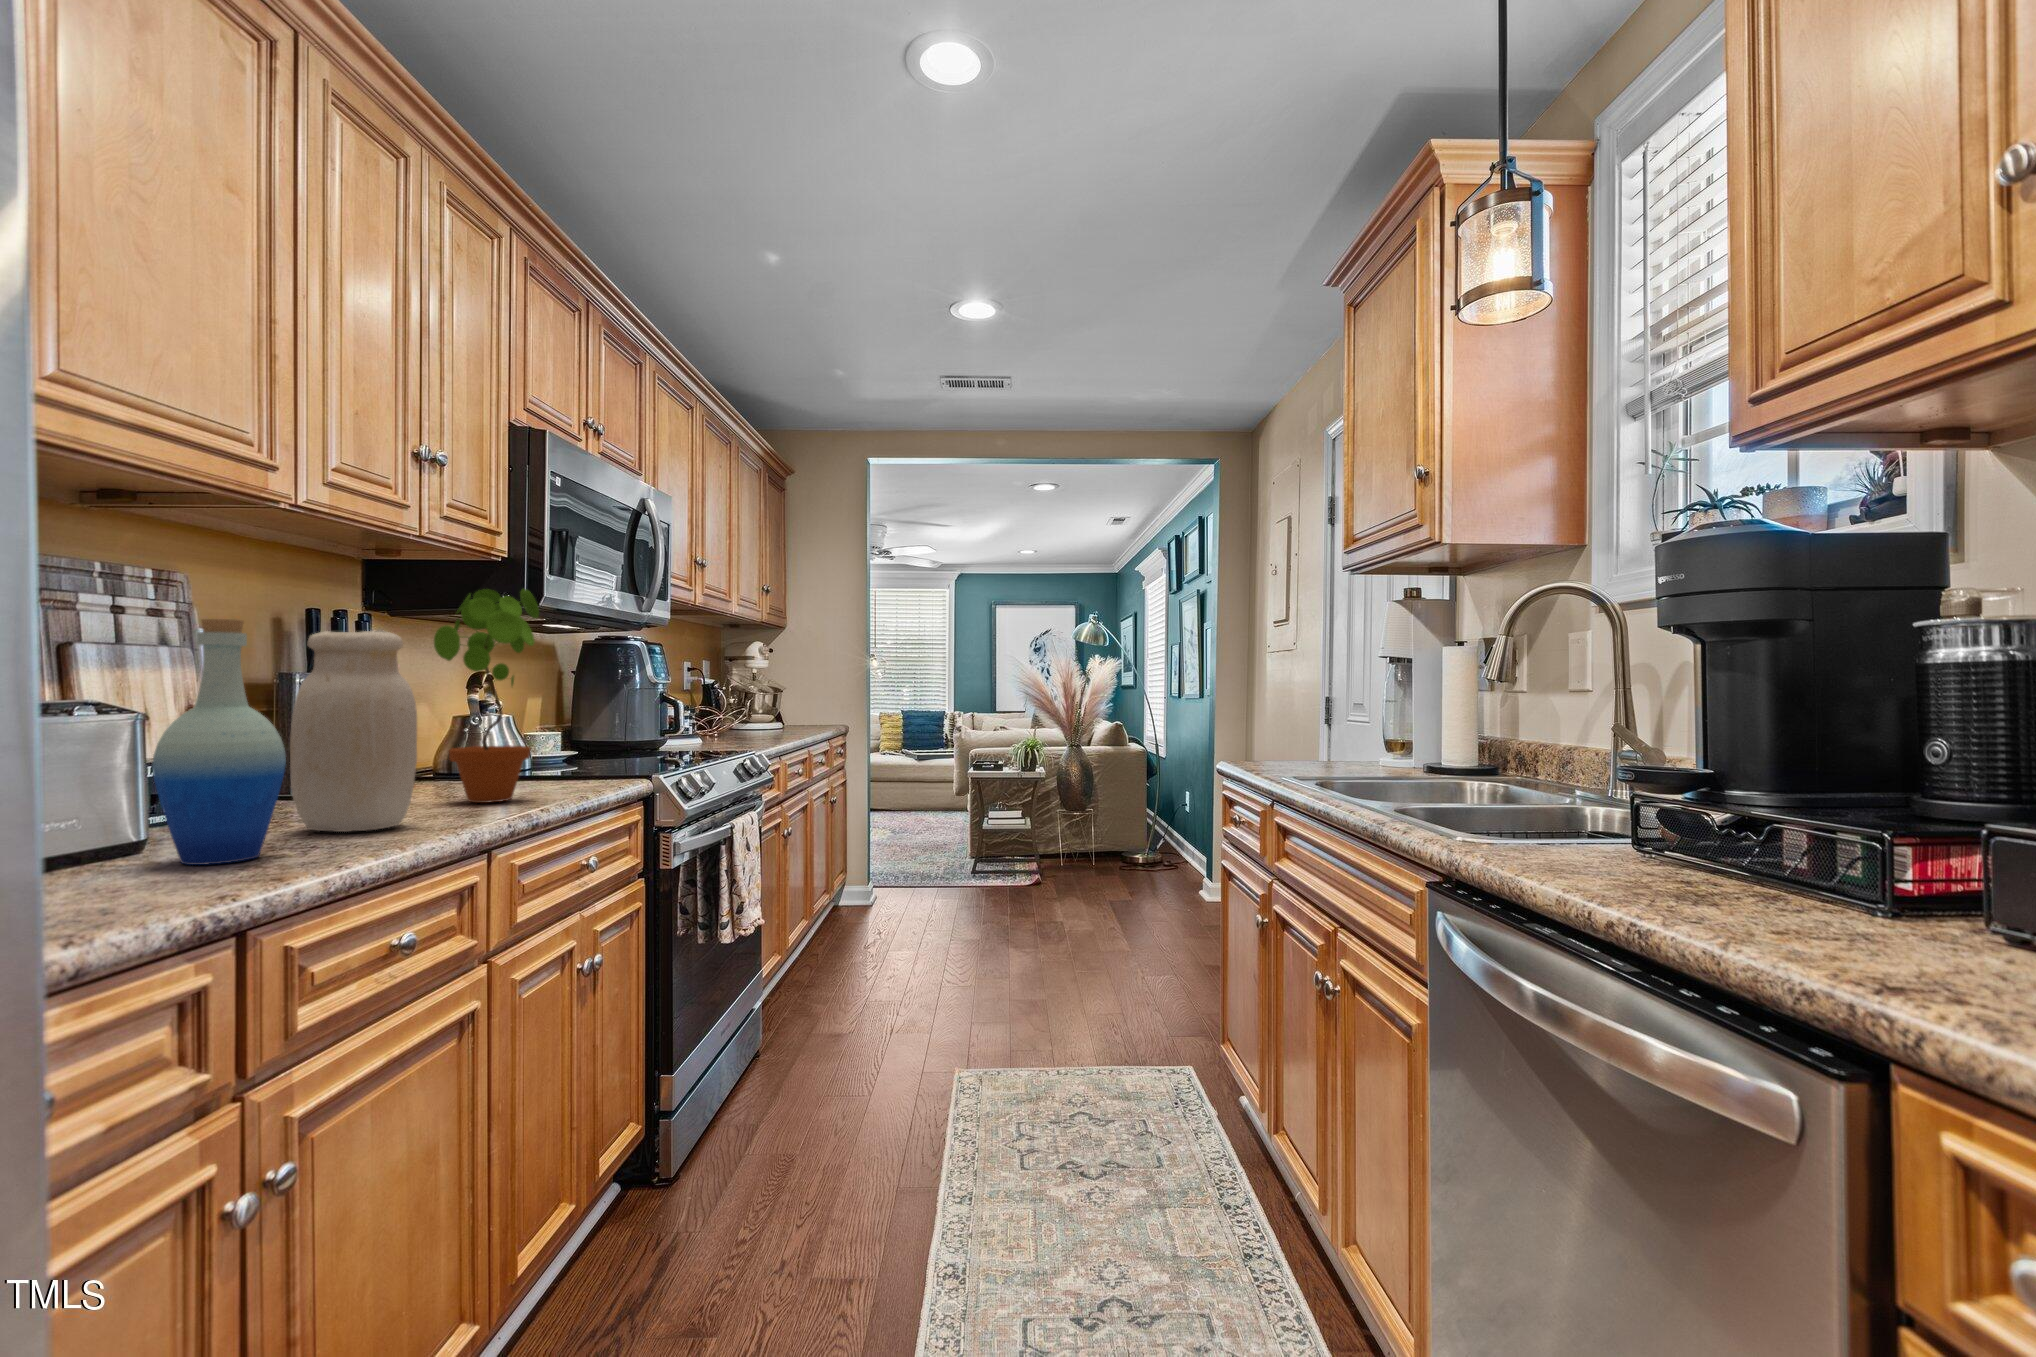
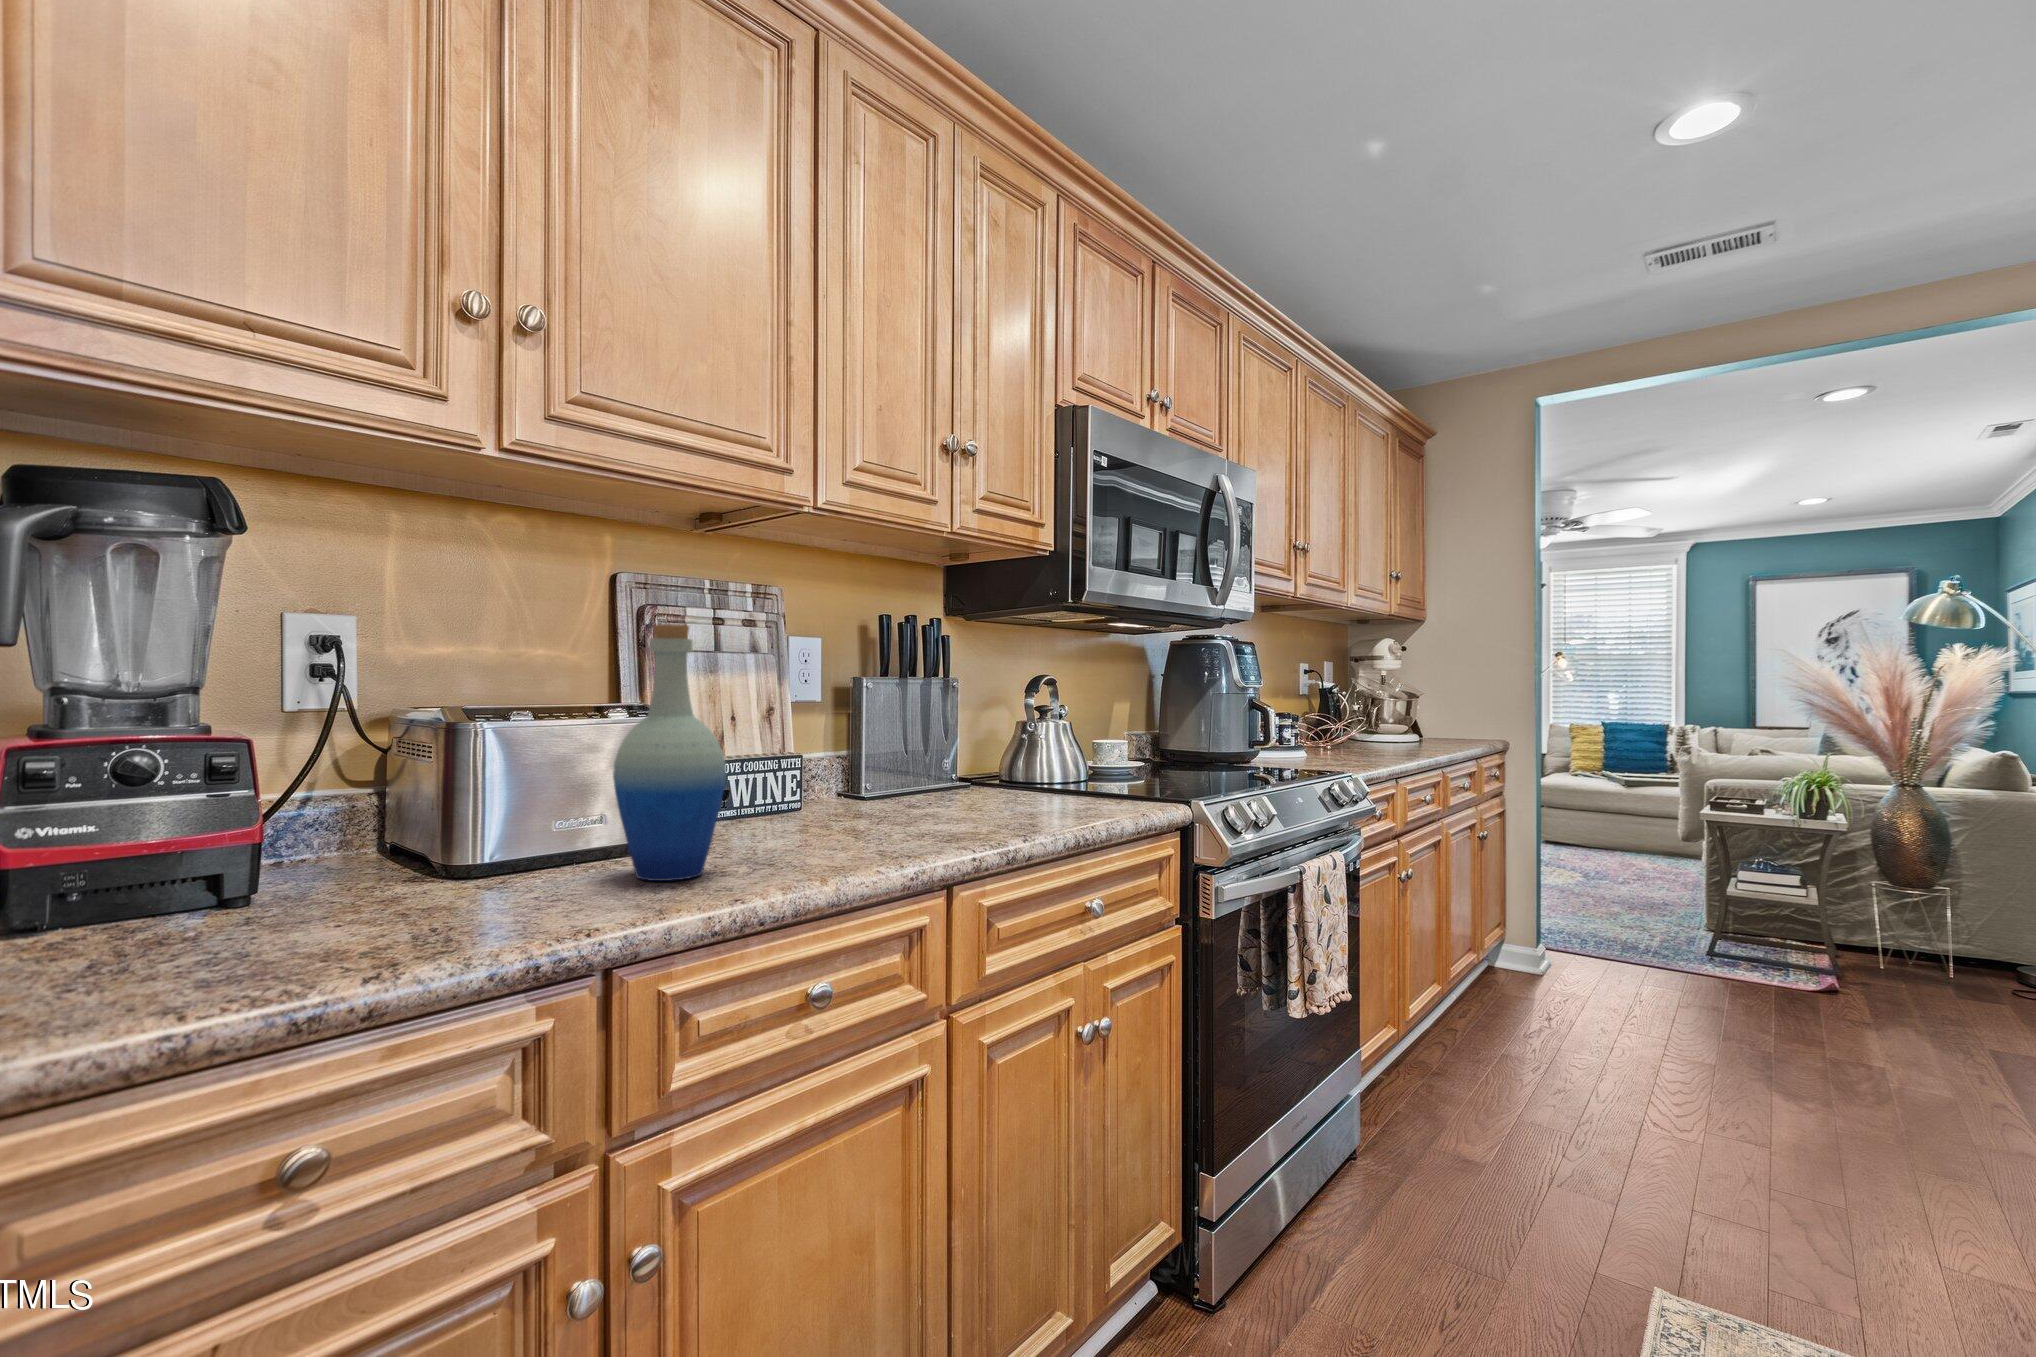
potted plant: present [434,589,539,803] -> none [933,582,1041,825]
jar: present [290,631,417,832] -> none [771,634,883,852]

